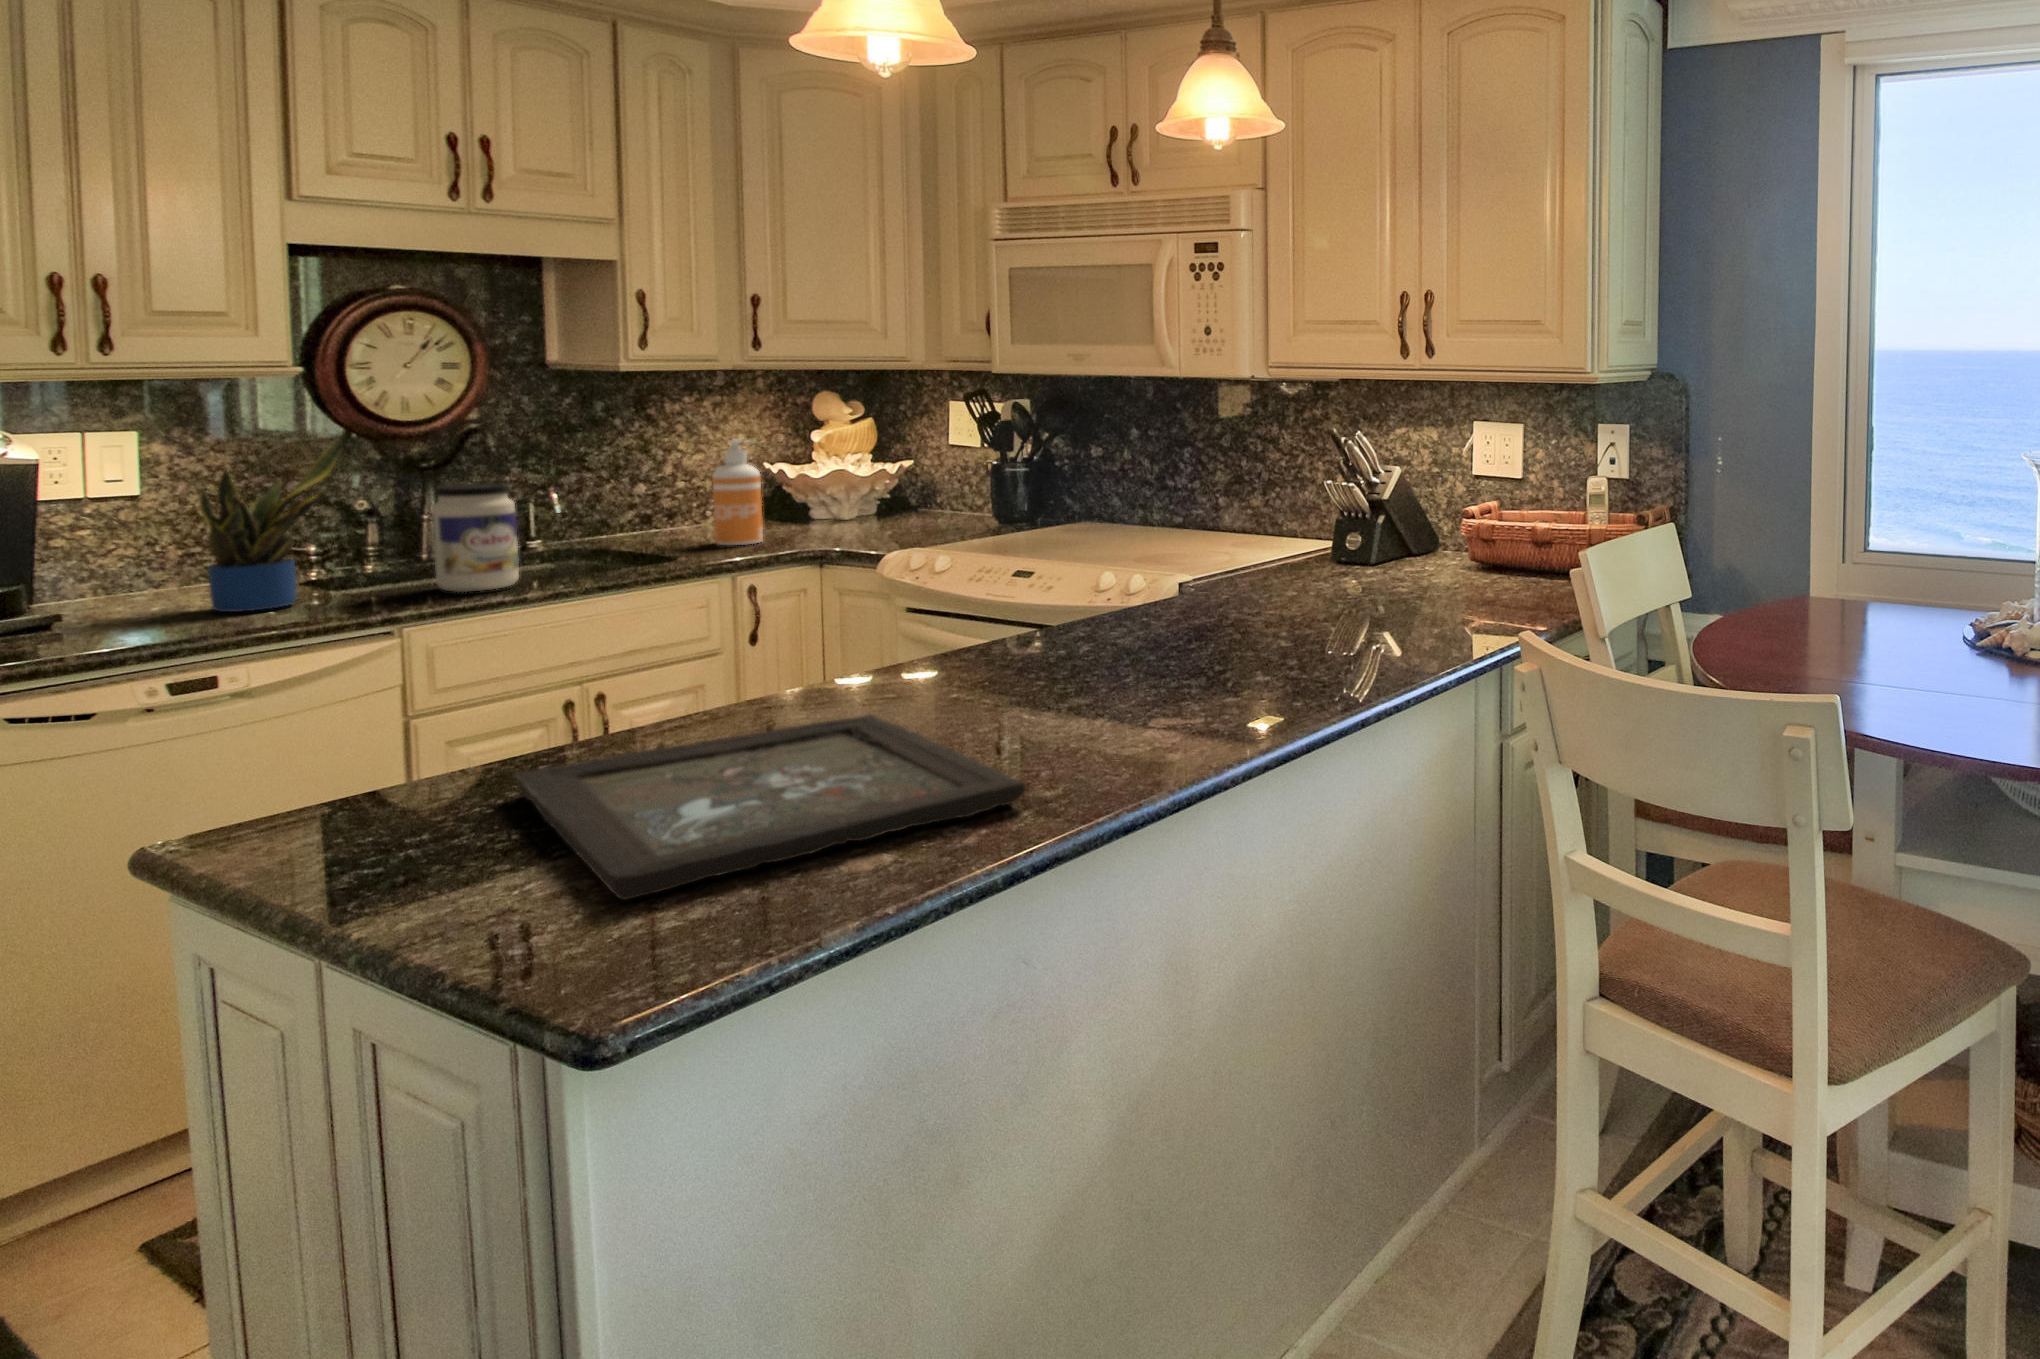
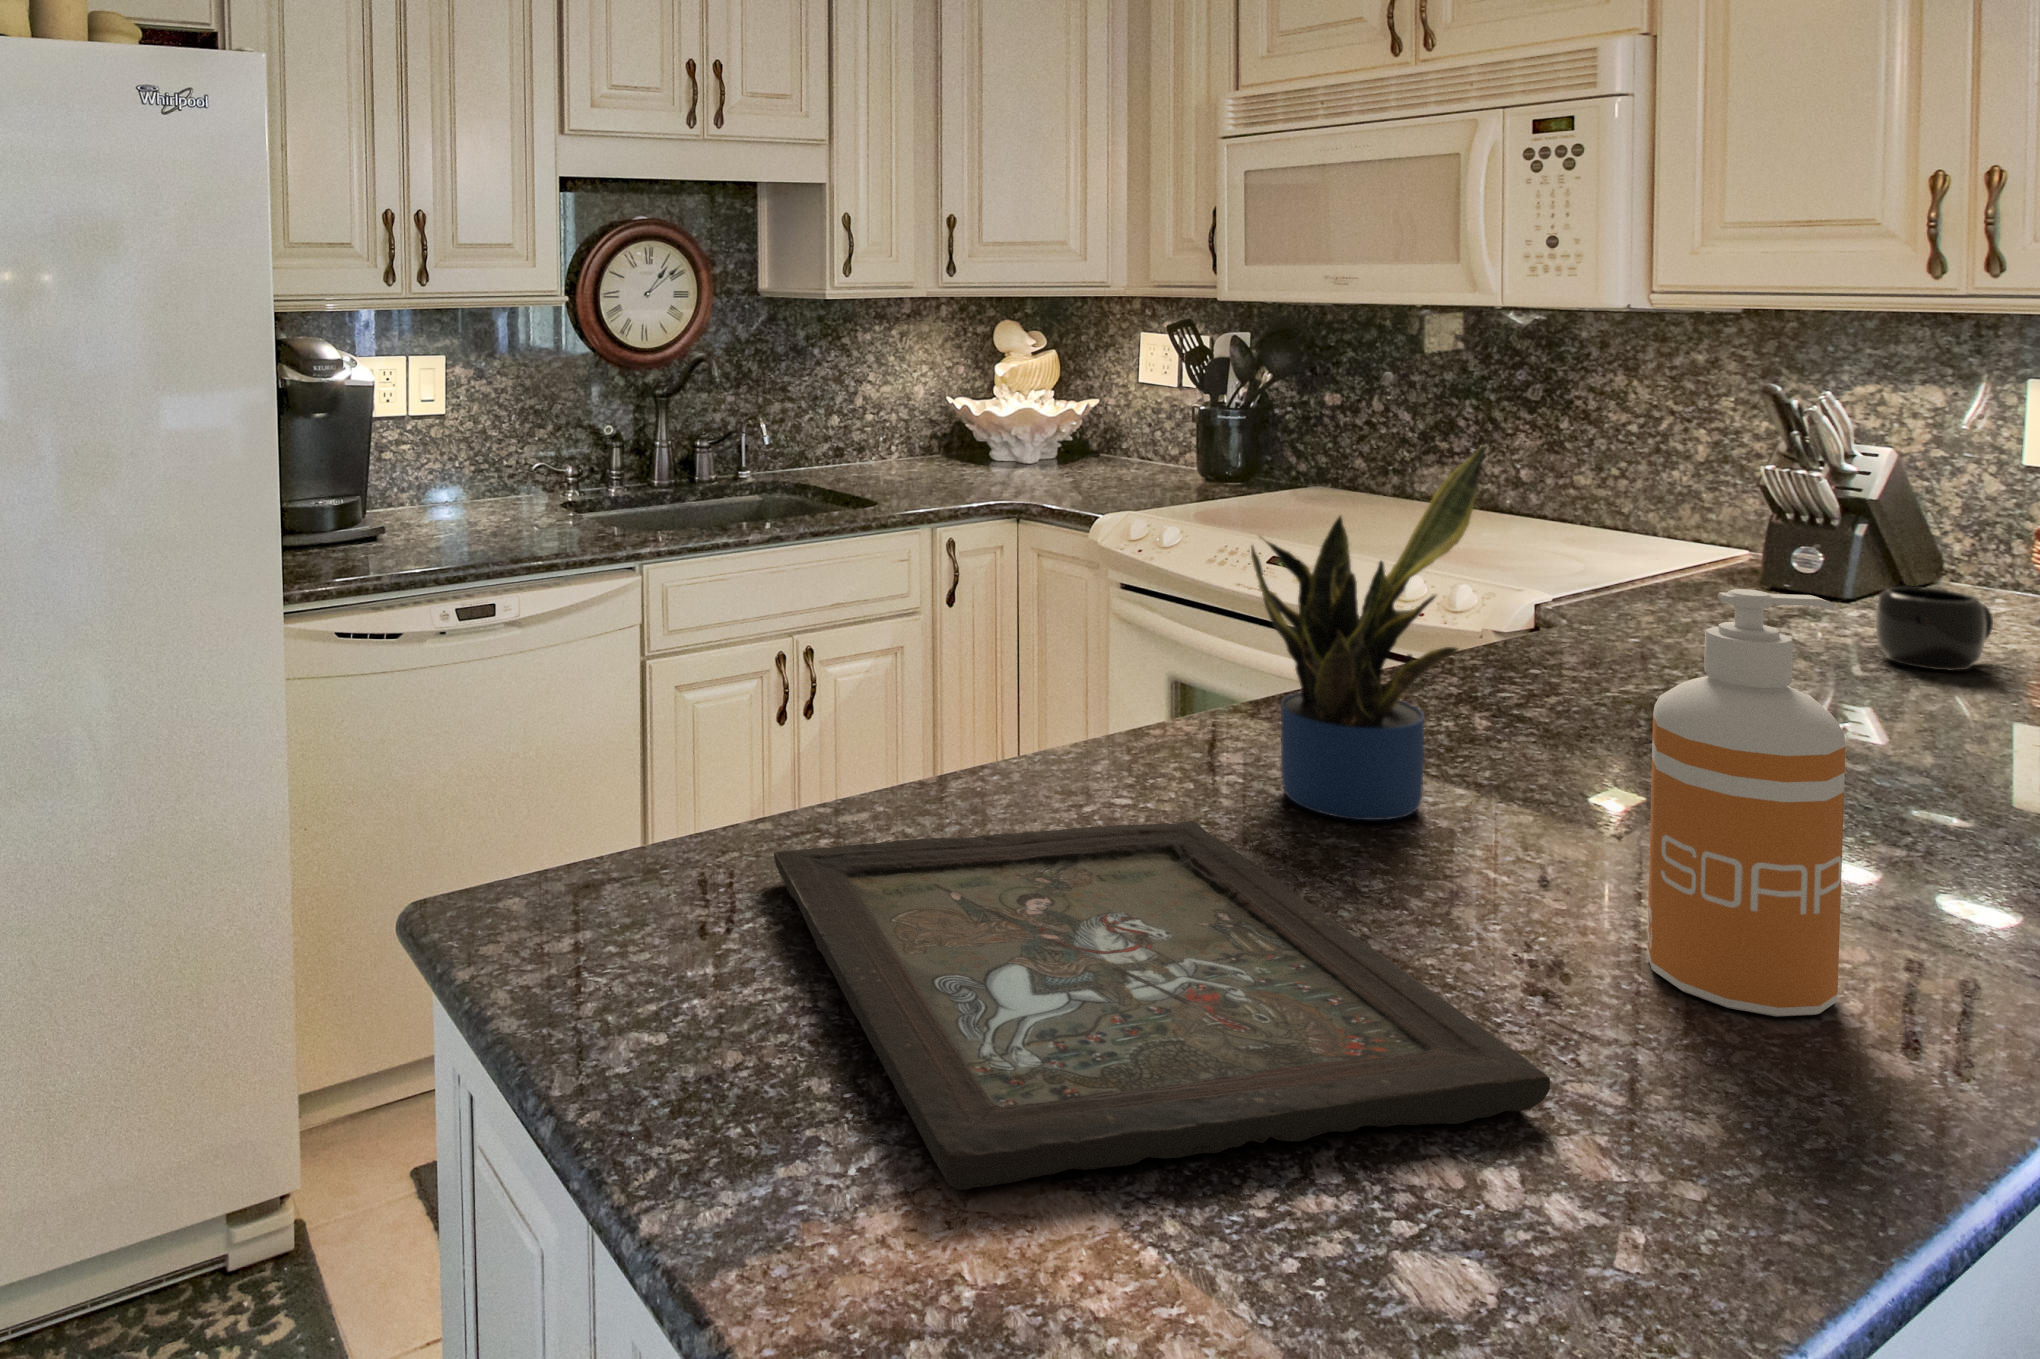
potted plant: present [198,438,343,612] -> present [1251,447,1487,820]
soap dispenser: present [713,440,763,545] -> present [1647,589,1846,1016]
jar: present [432,483,519,592] -> none [663,417,732,530]
mug: none [1367,544,1426,591] -> present [1876,587,1993,671]

